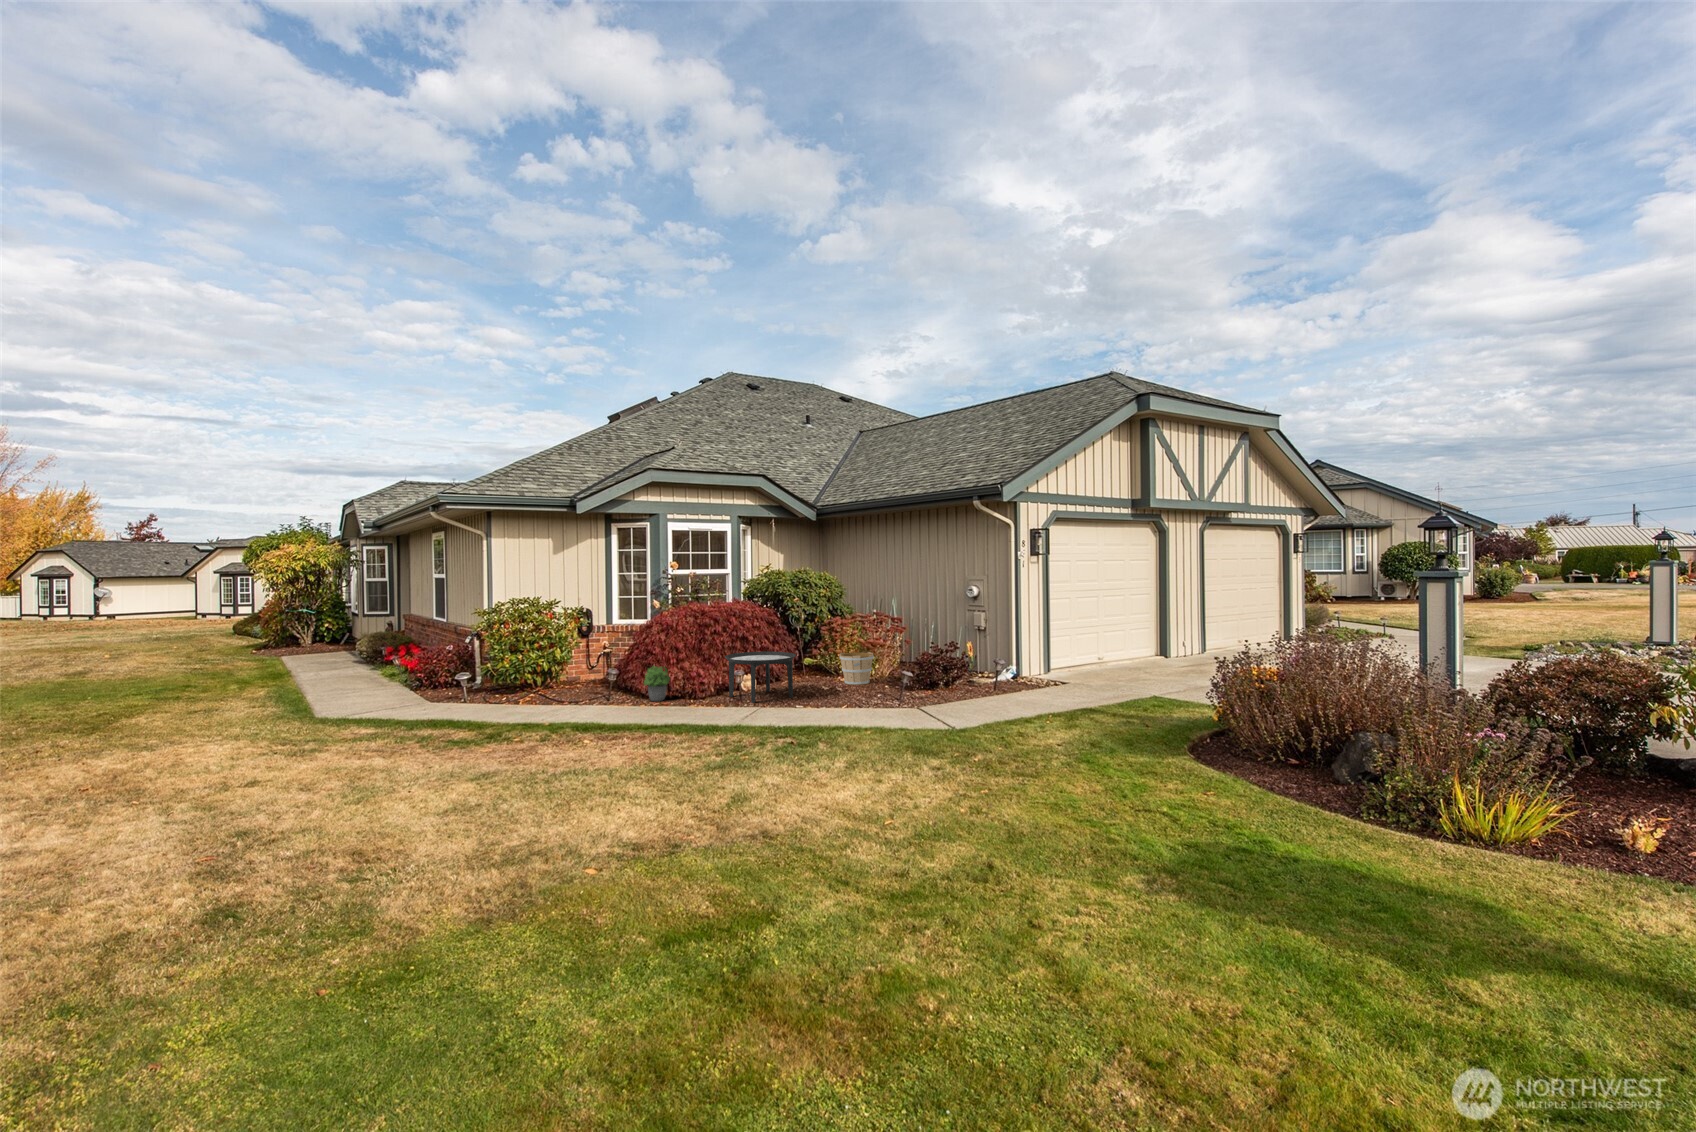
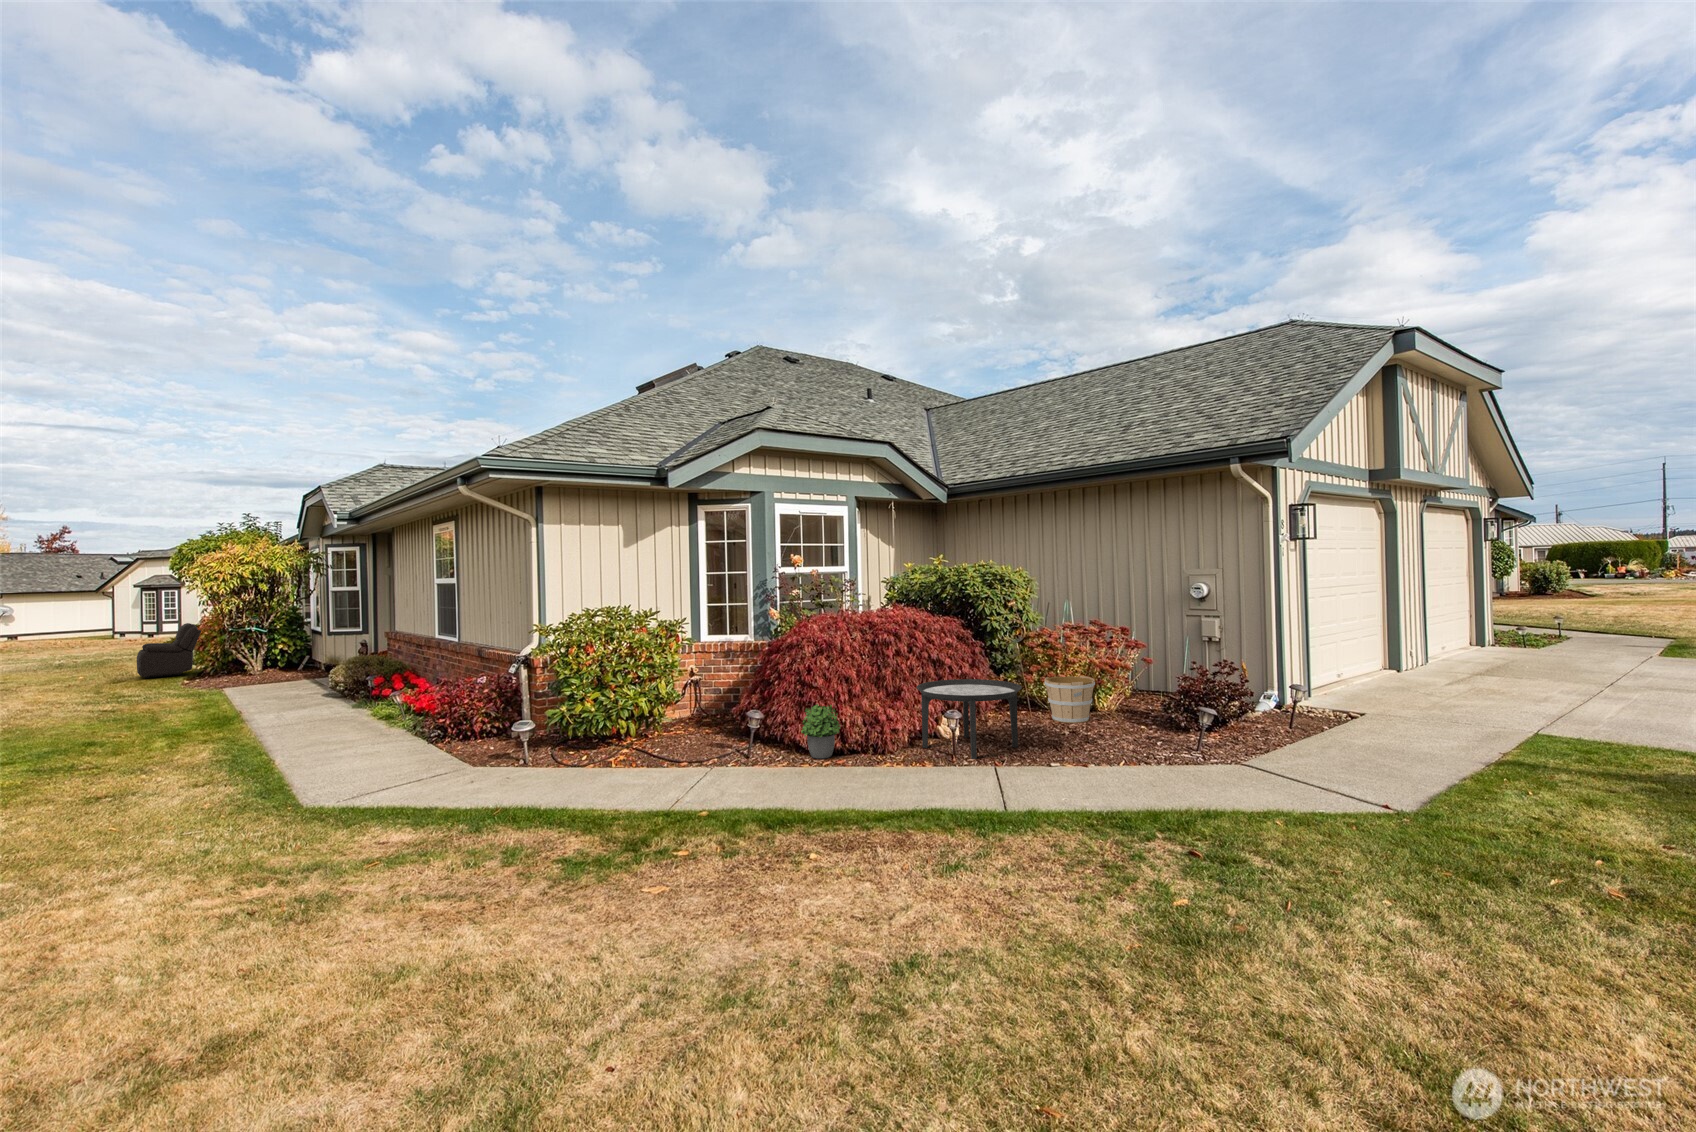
chair: none [218,606,266,648] -> present [137,623,201,679]

